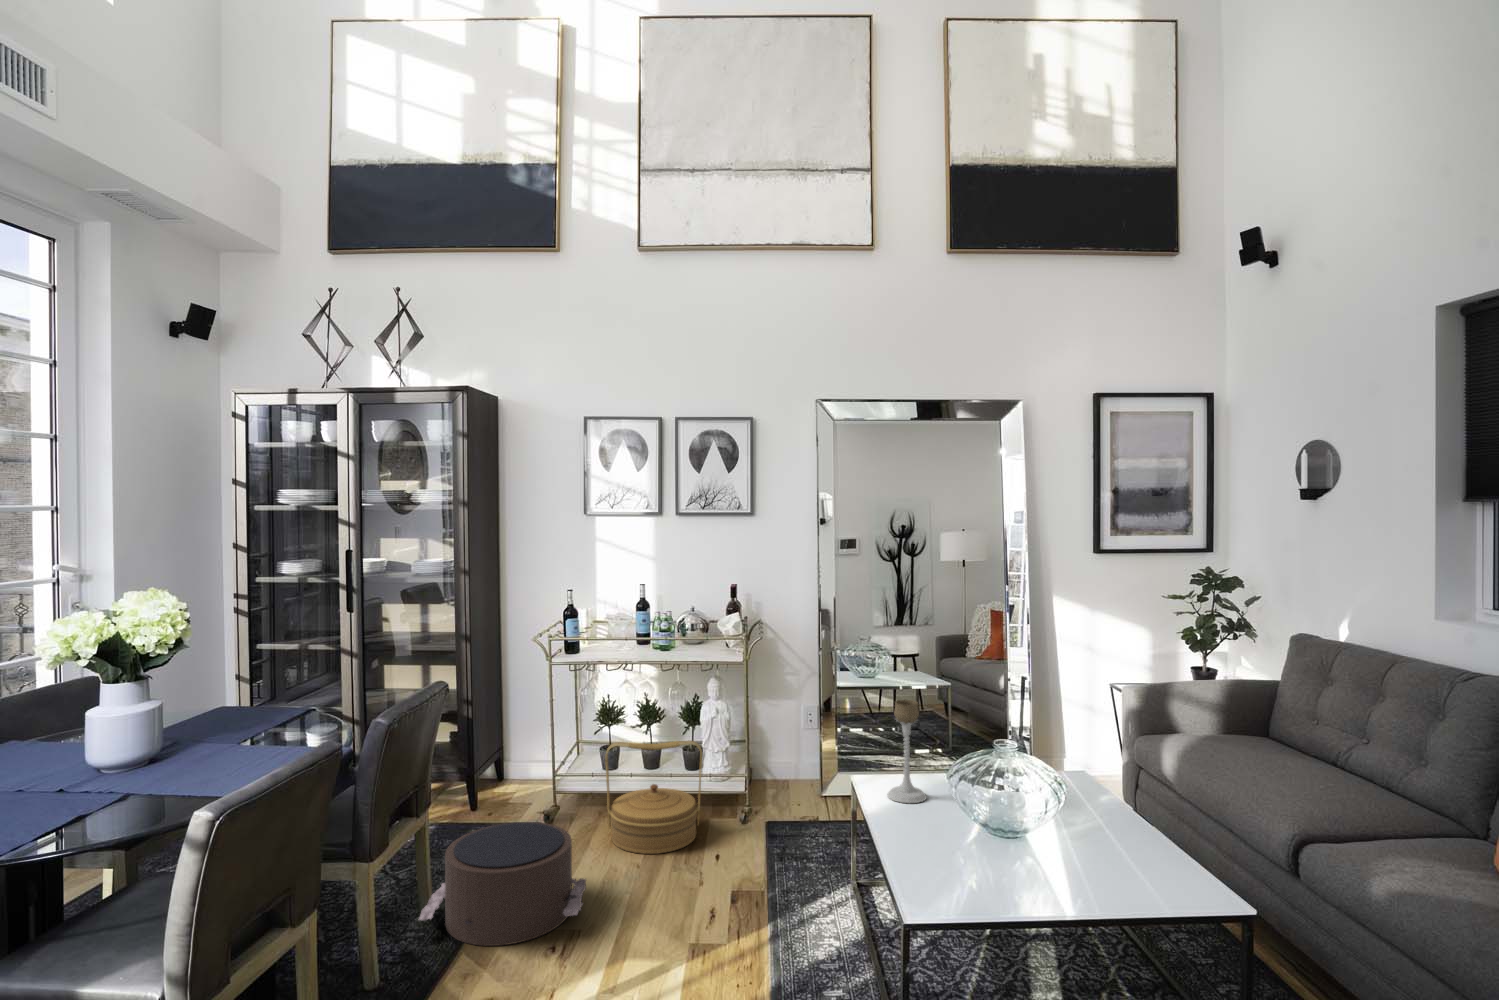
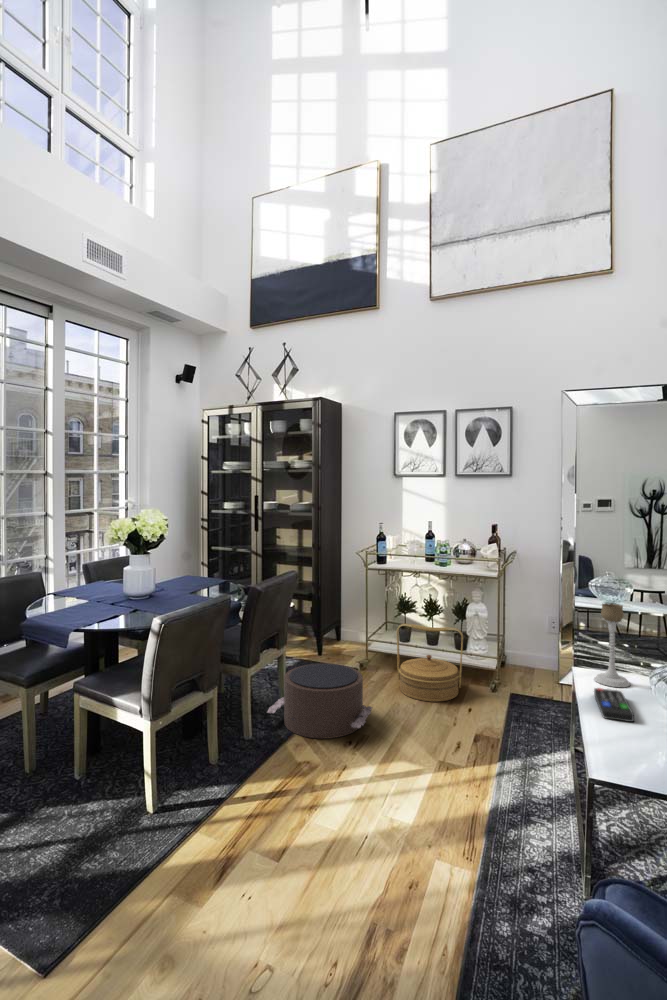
remote control: none [894,809,943,848] -> present [594,688,634,722]

